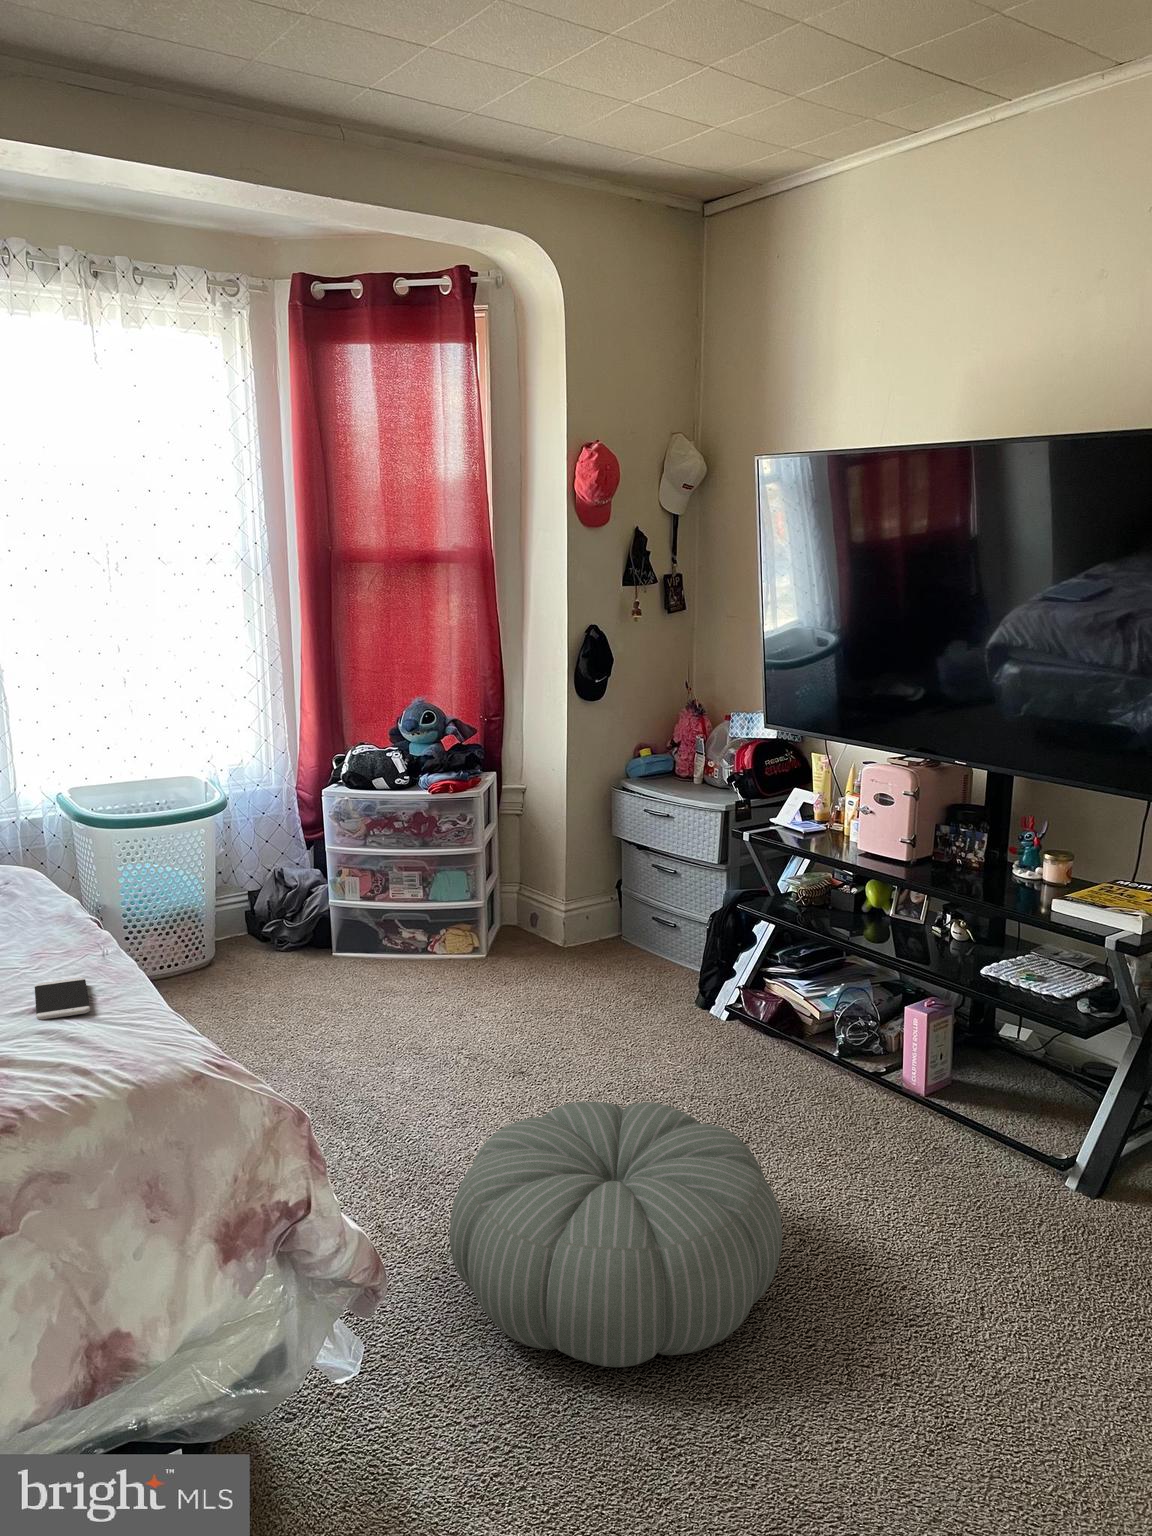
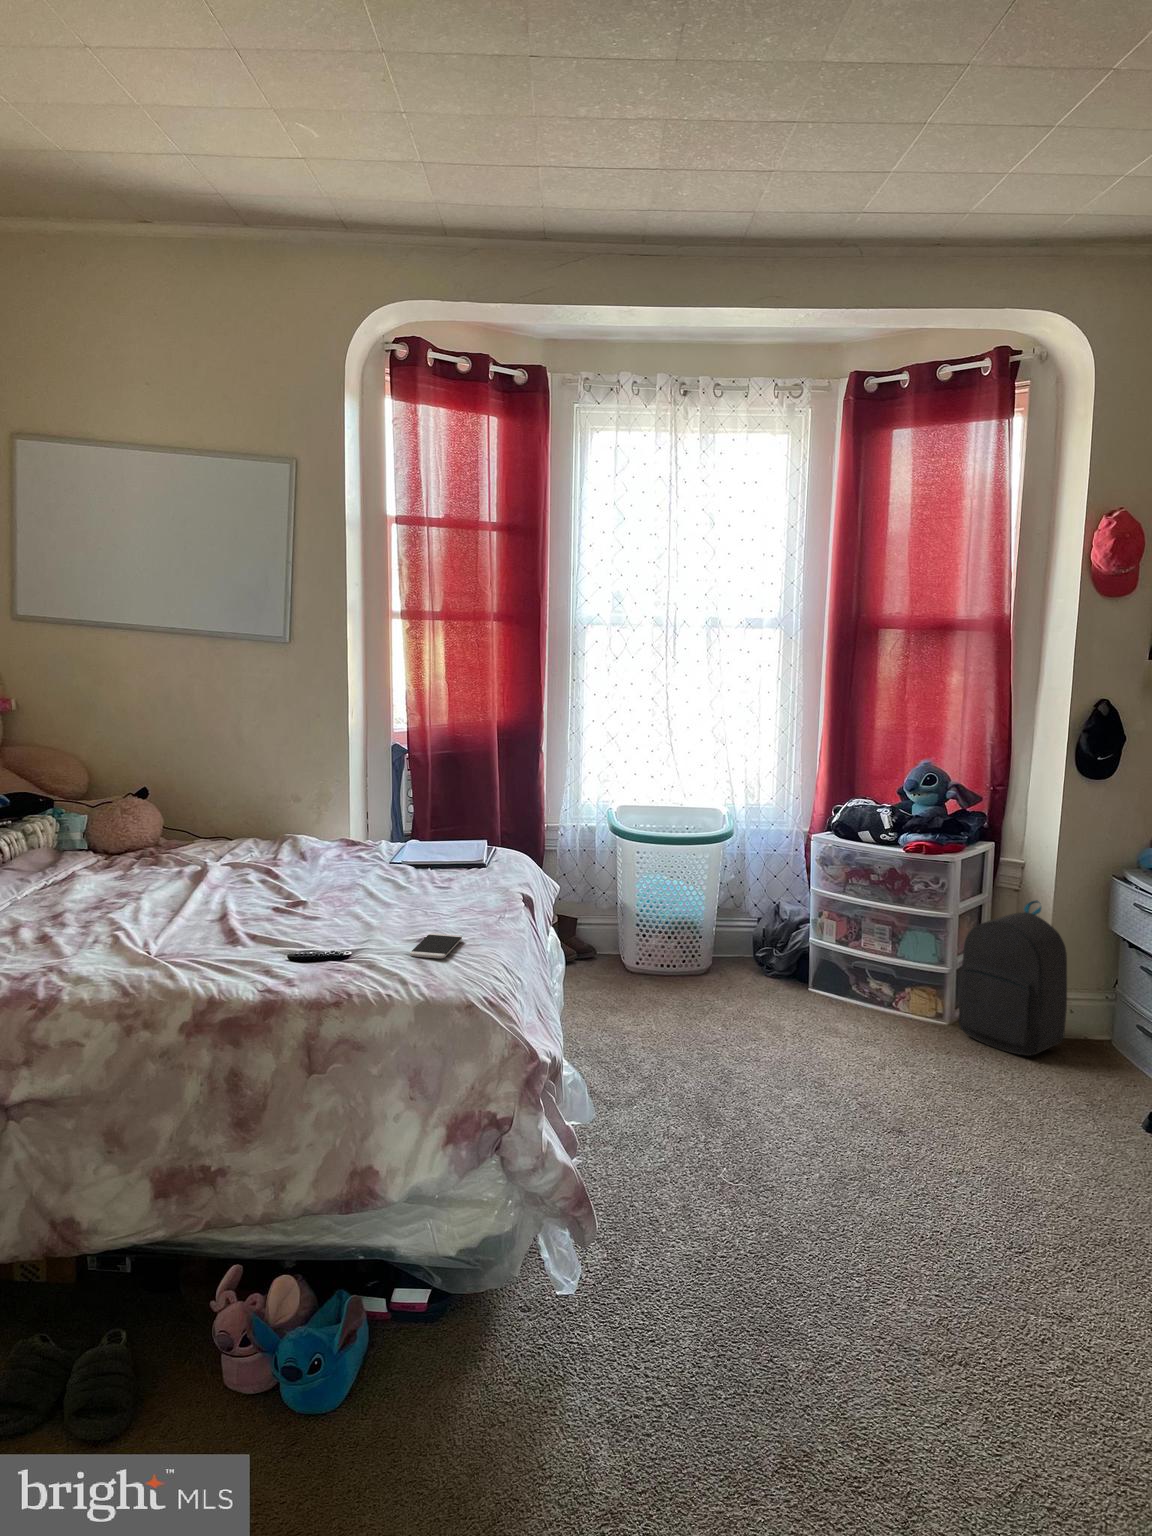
backpack: none [499,821,596,971] -> present [959,900,1067,1056]
pouf: present [450,1102,782,1367] -> none [697,1151,1017,1405]

